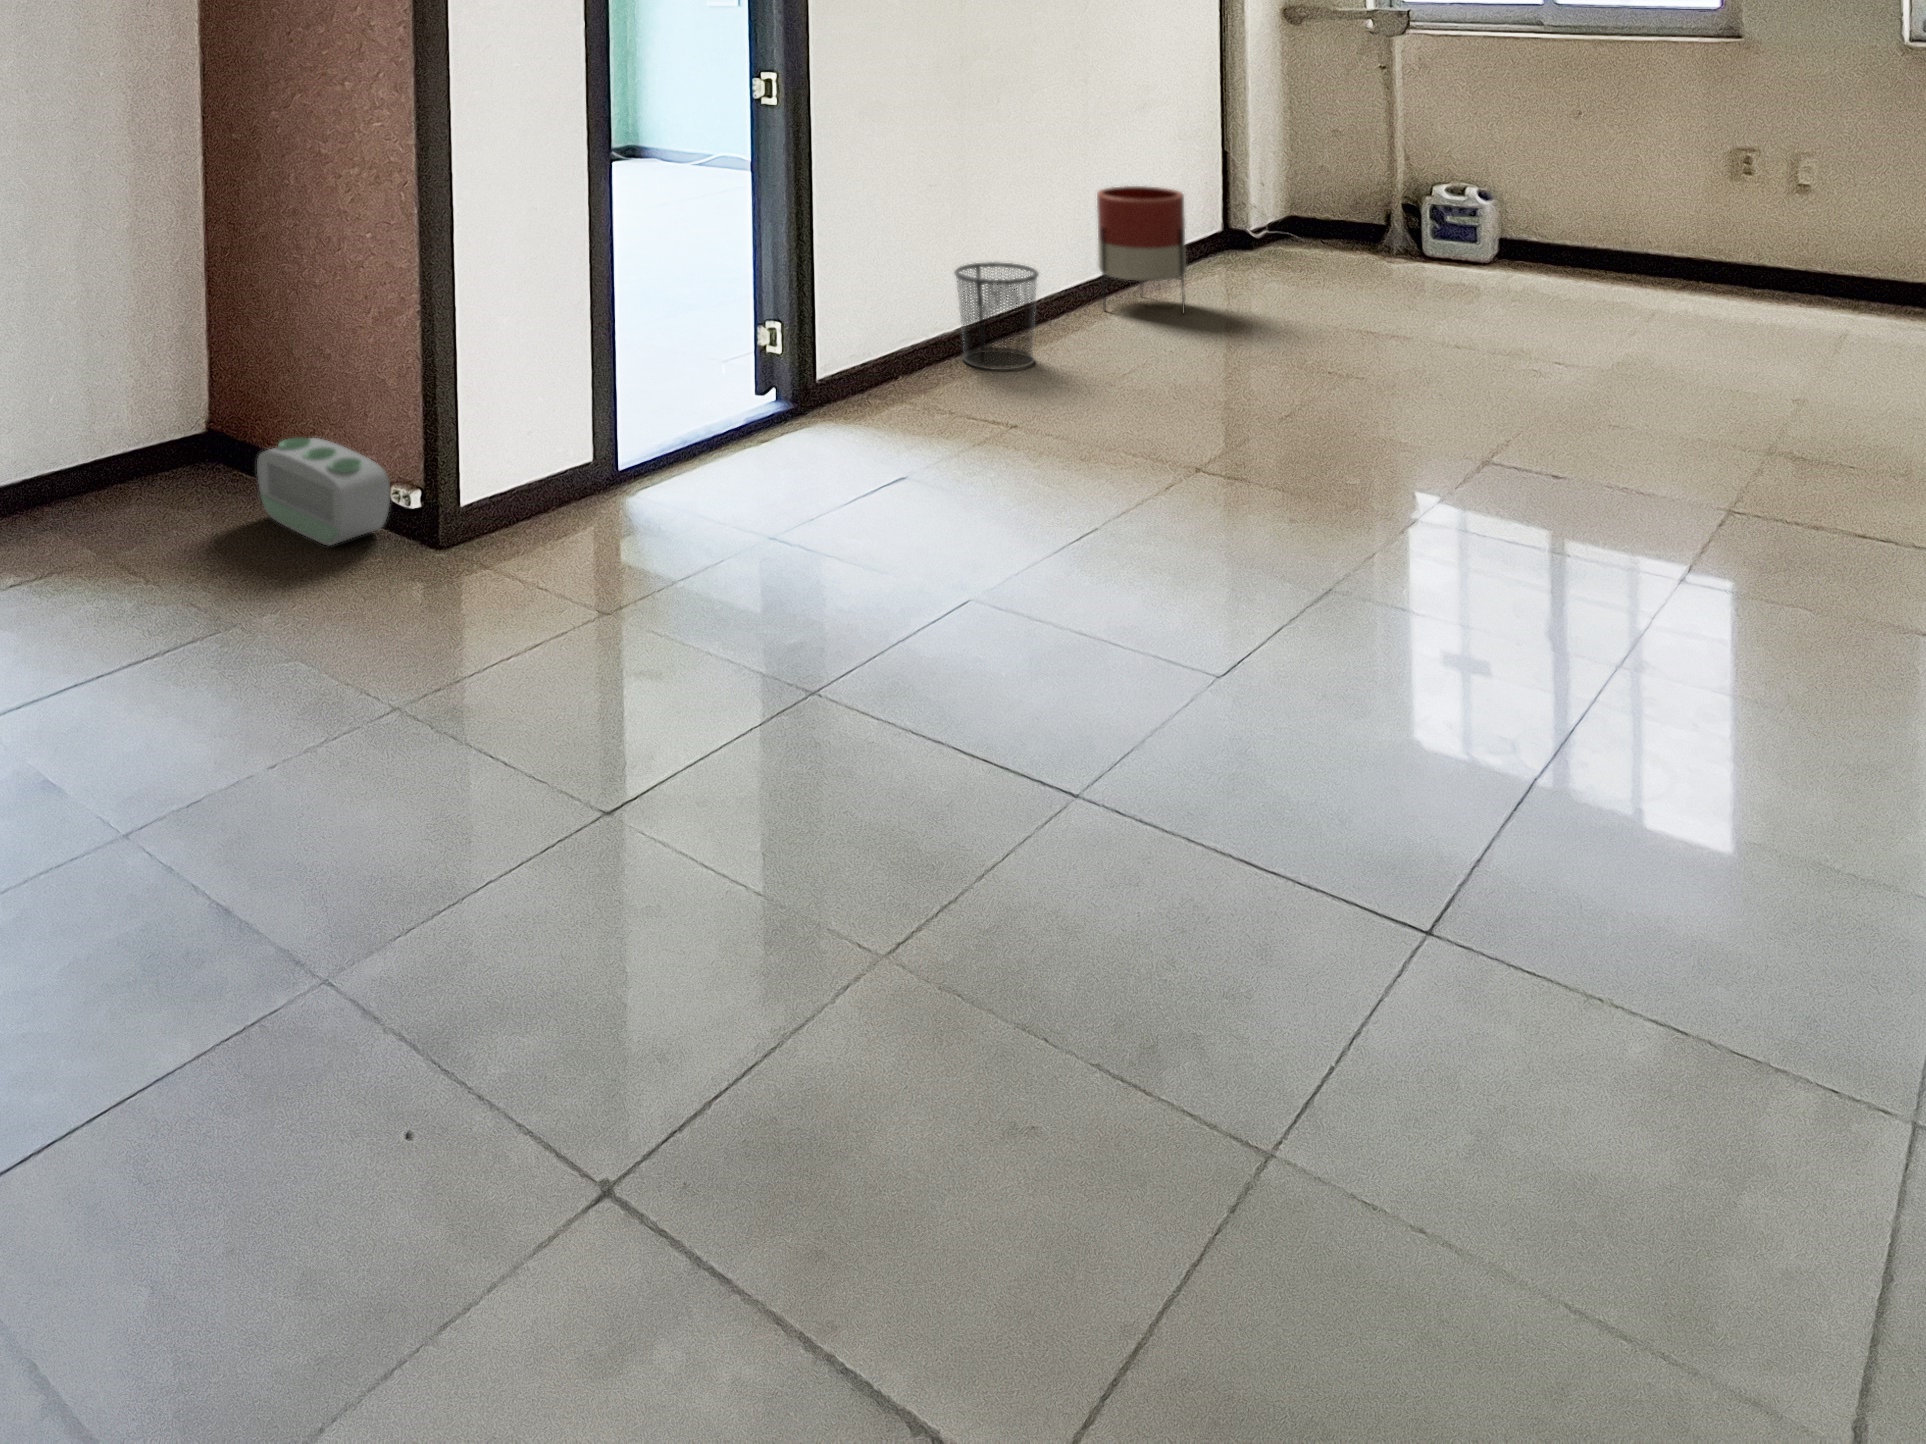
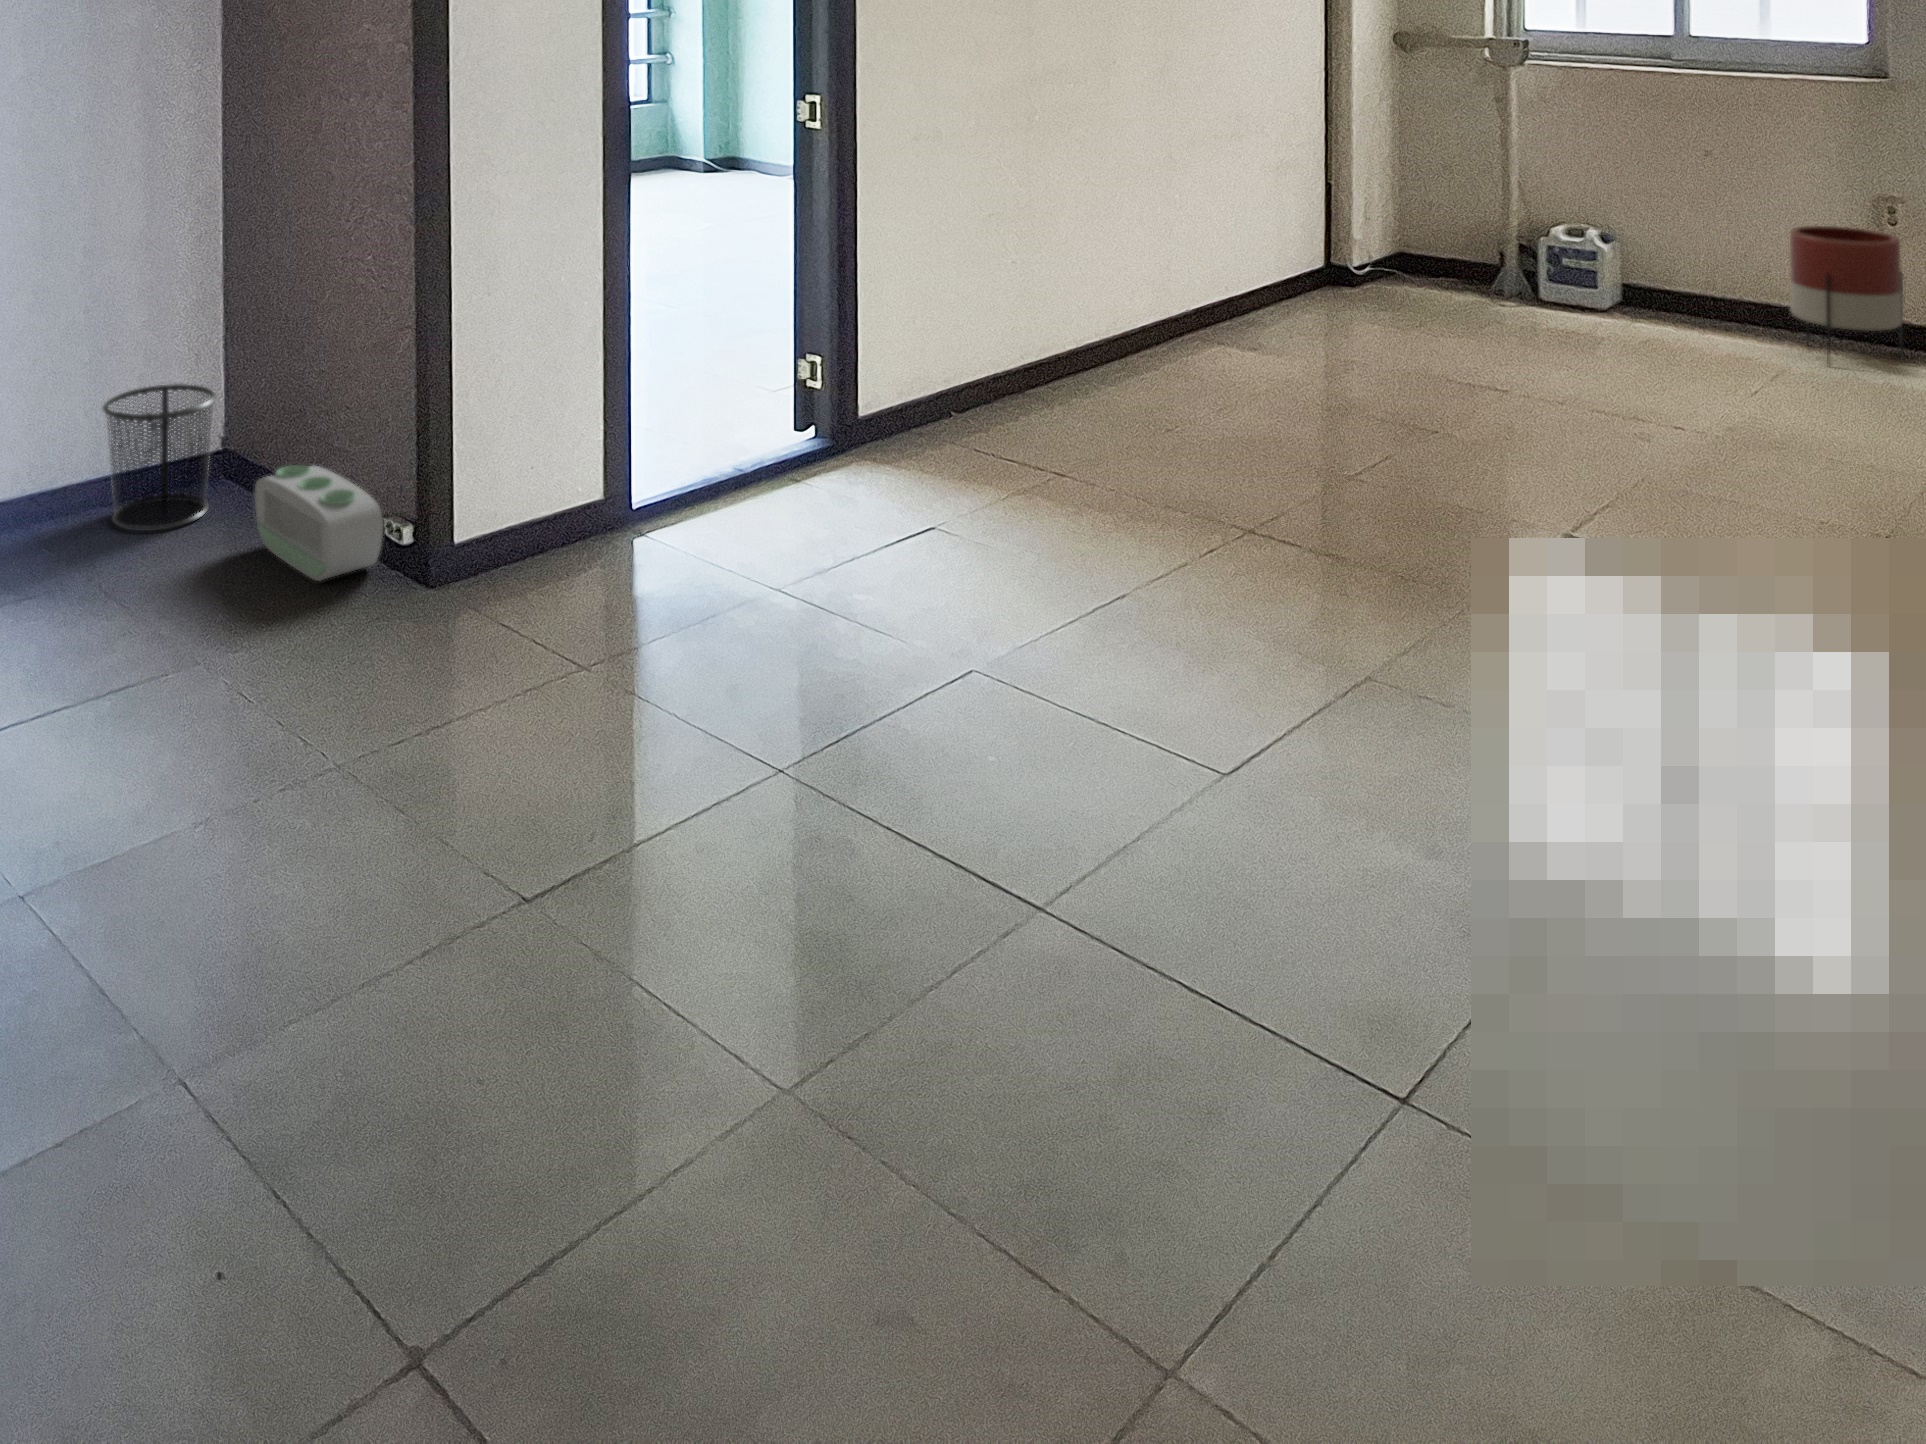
planter: present [1097,186,1186,312] -> present [1790,226,1904,367]
waste bin: present [955,262,1038,370] -> present [103,384,216,531]

